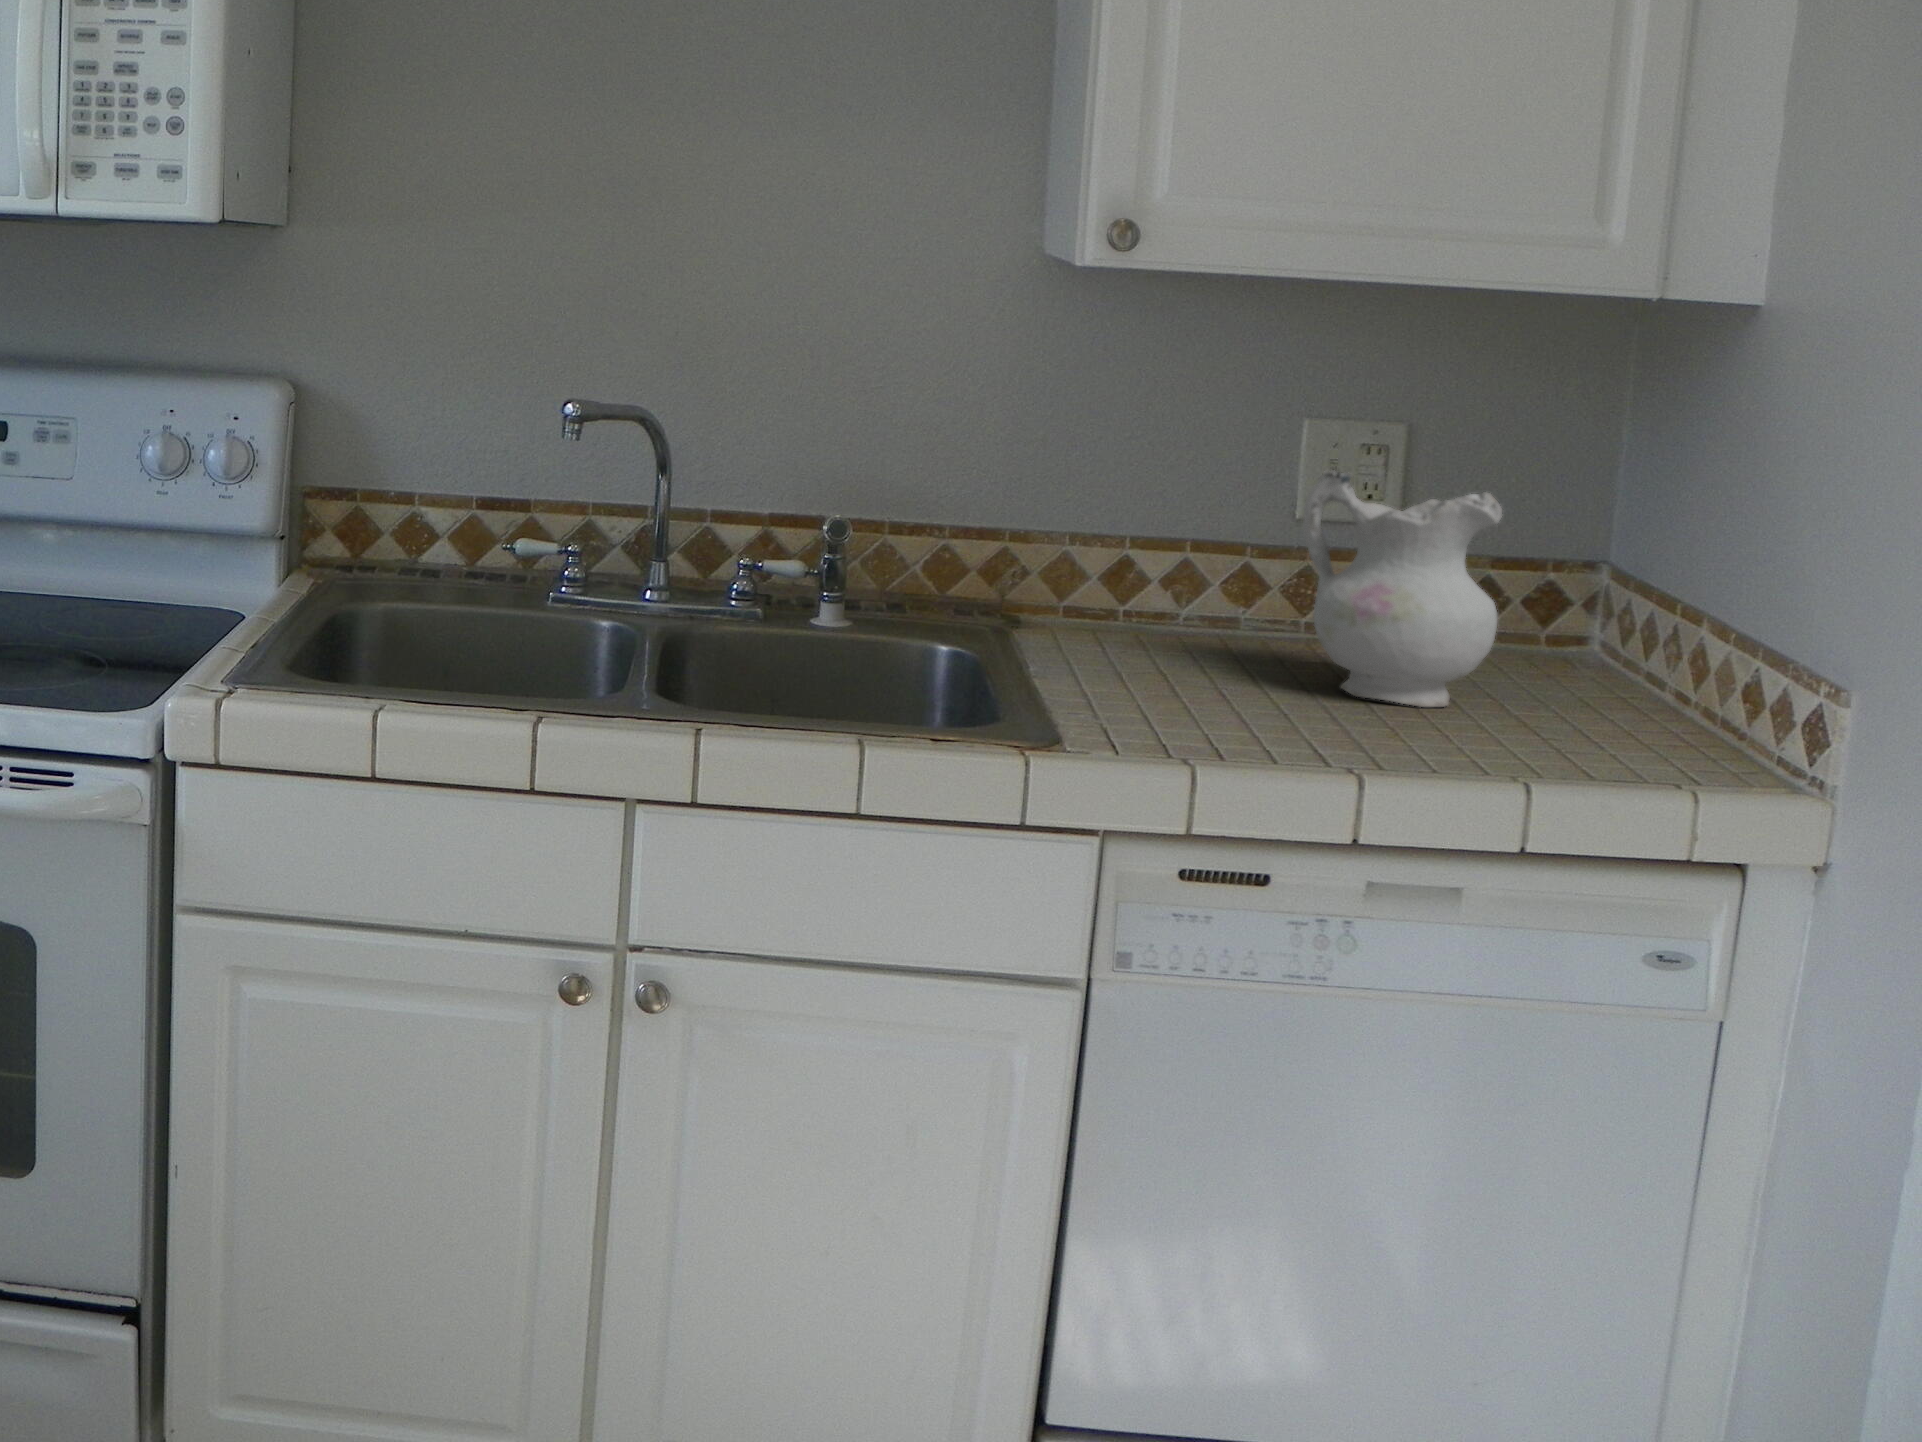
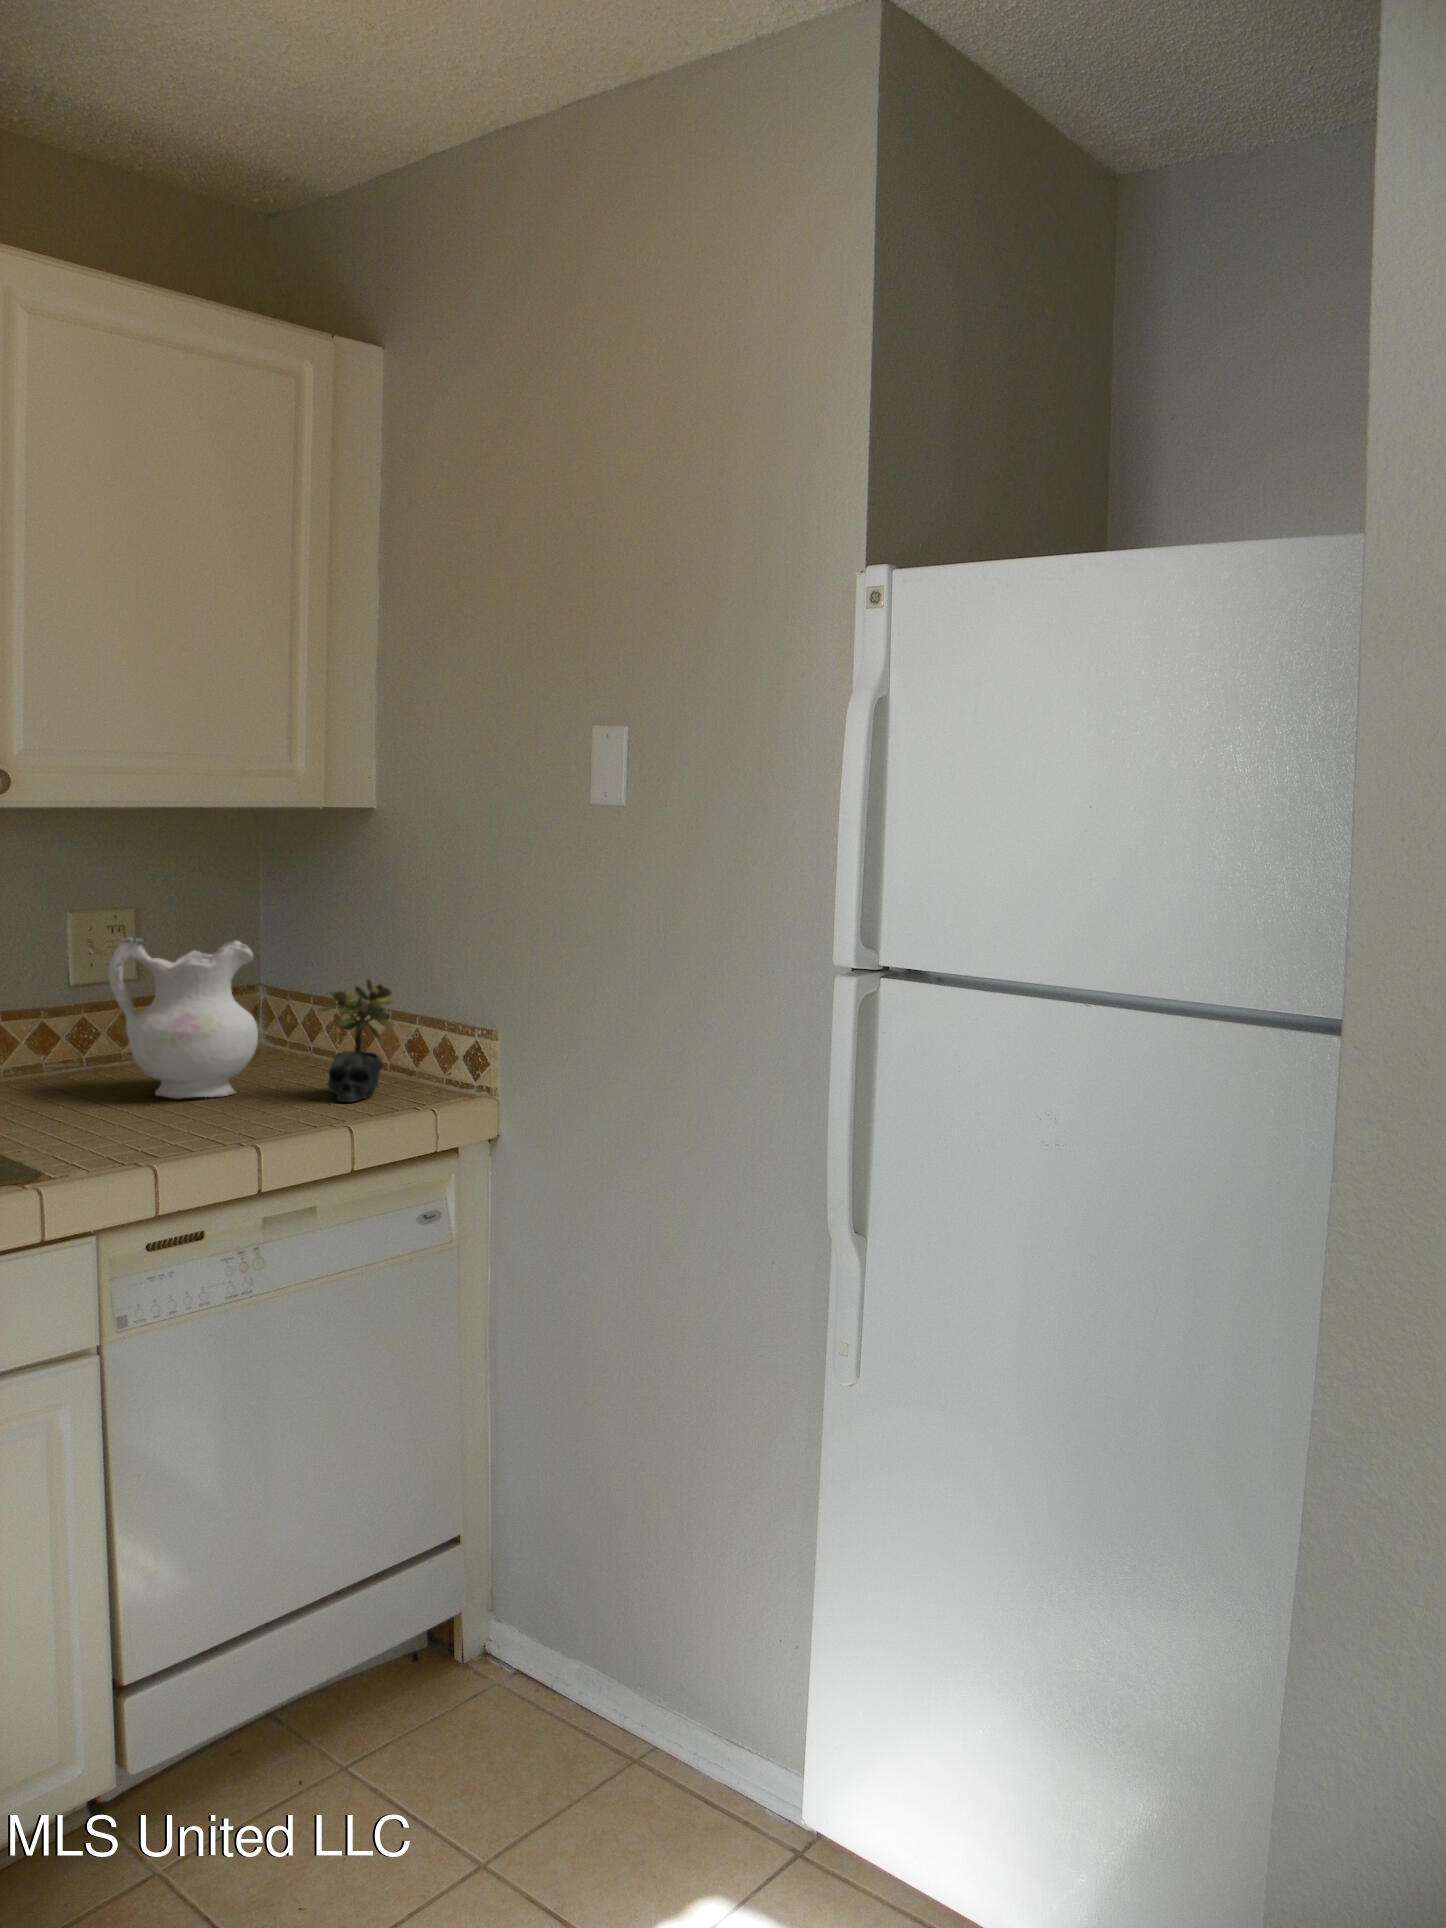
succulent plant: none [1559,576,1697,755] -> present [319,979,394,1102]

